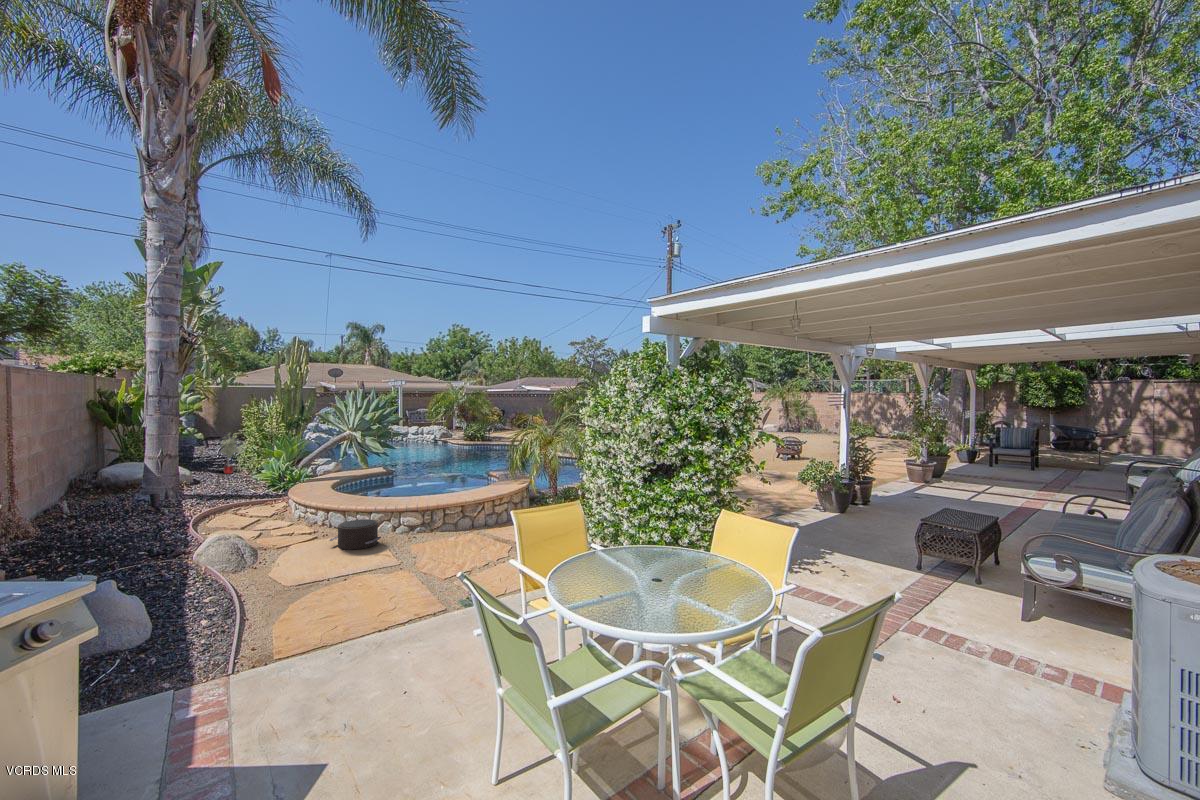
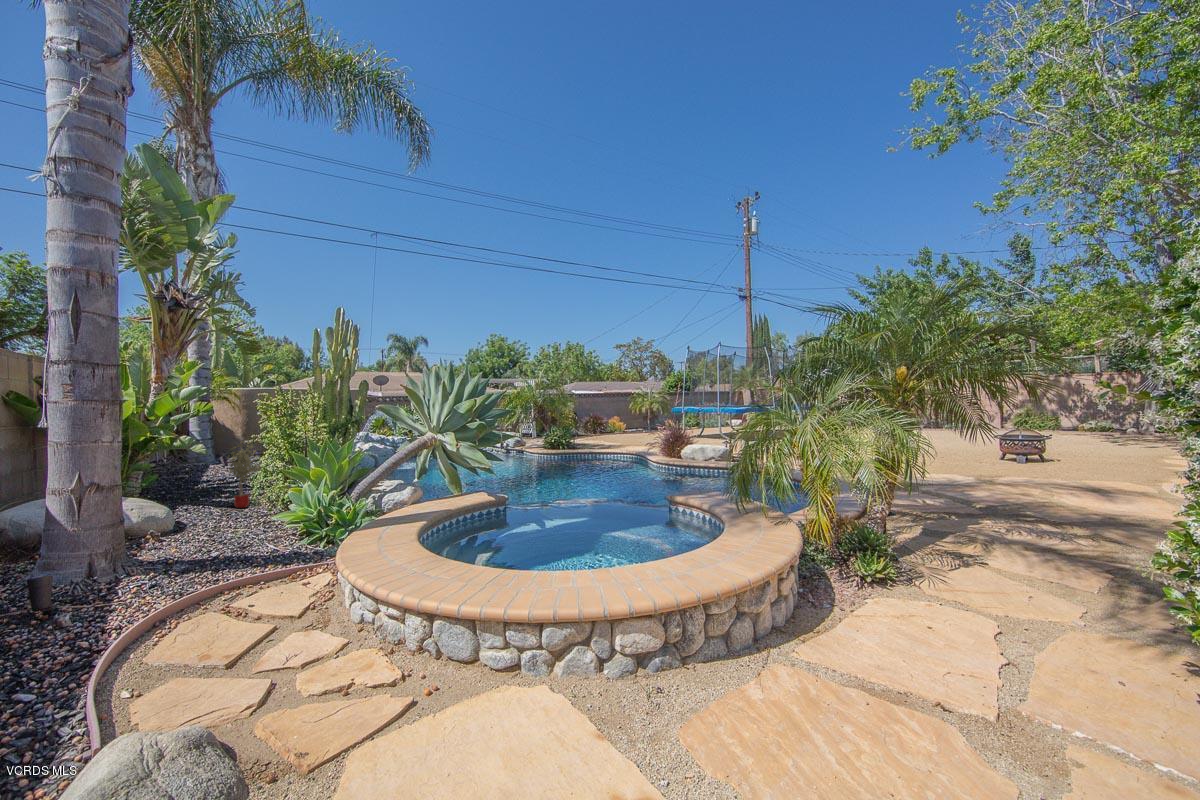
pouf: present [329,519,381,550] -> none [458,653,596,763]

